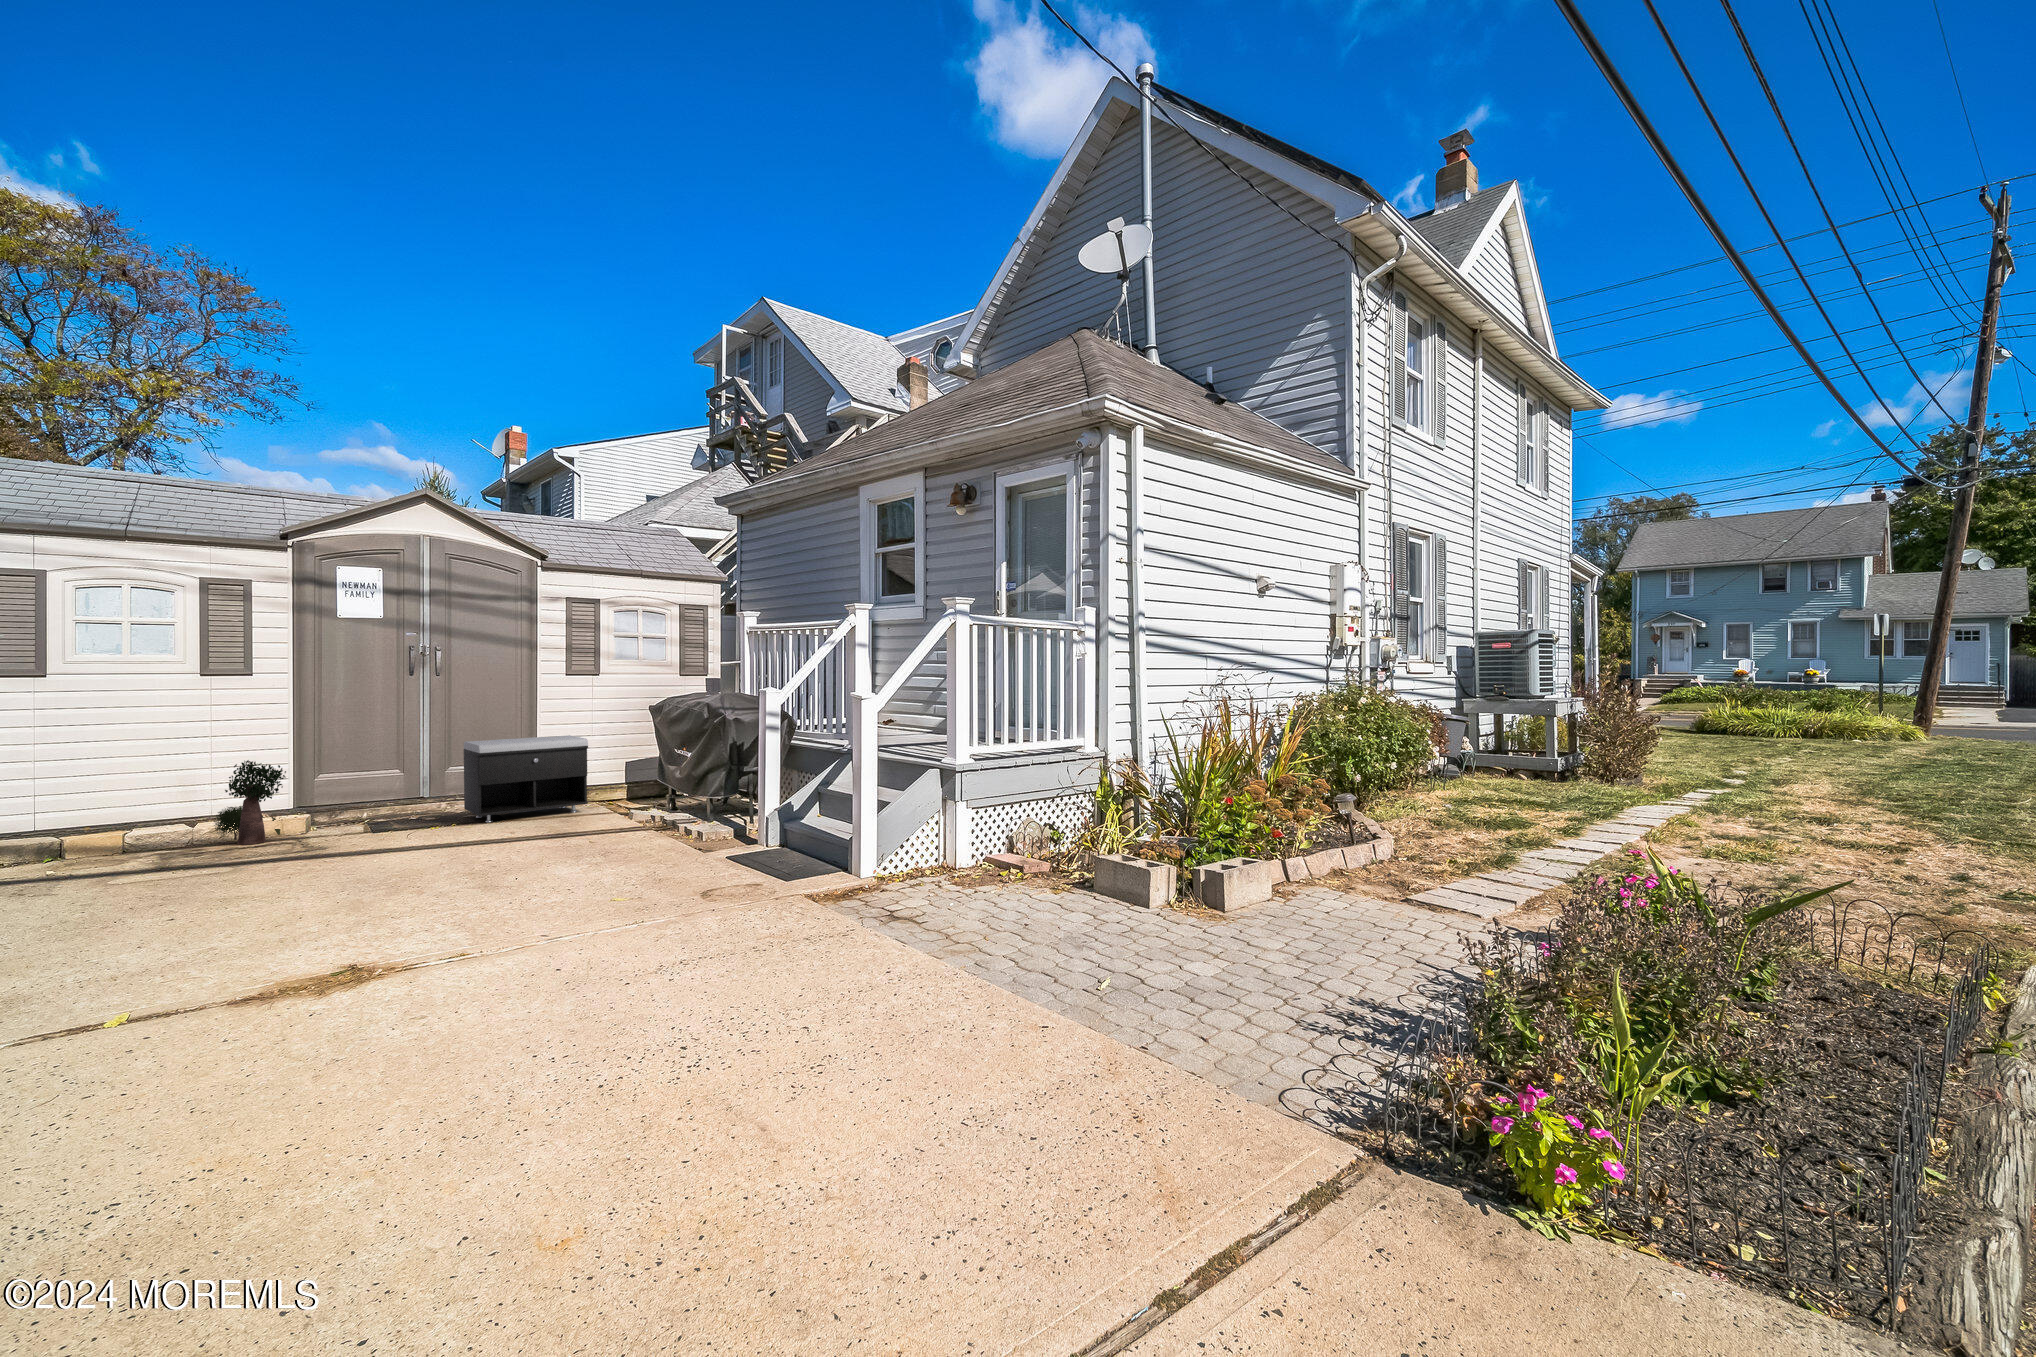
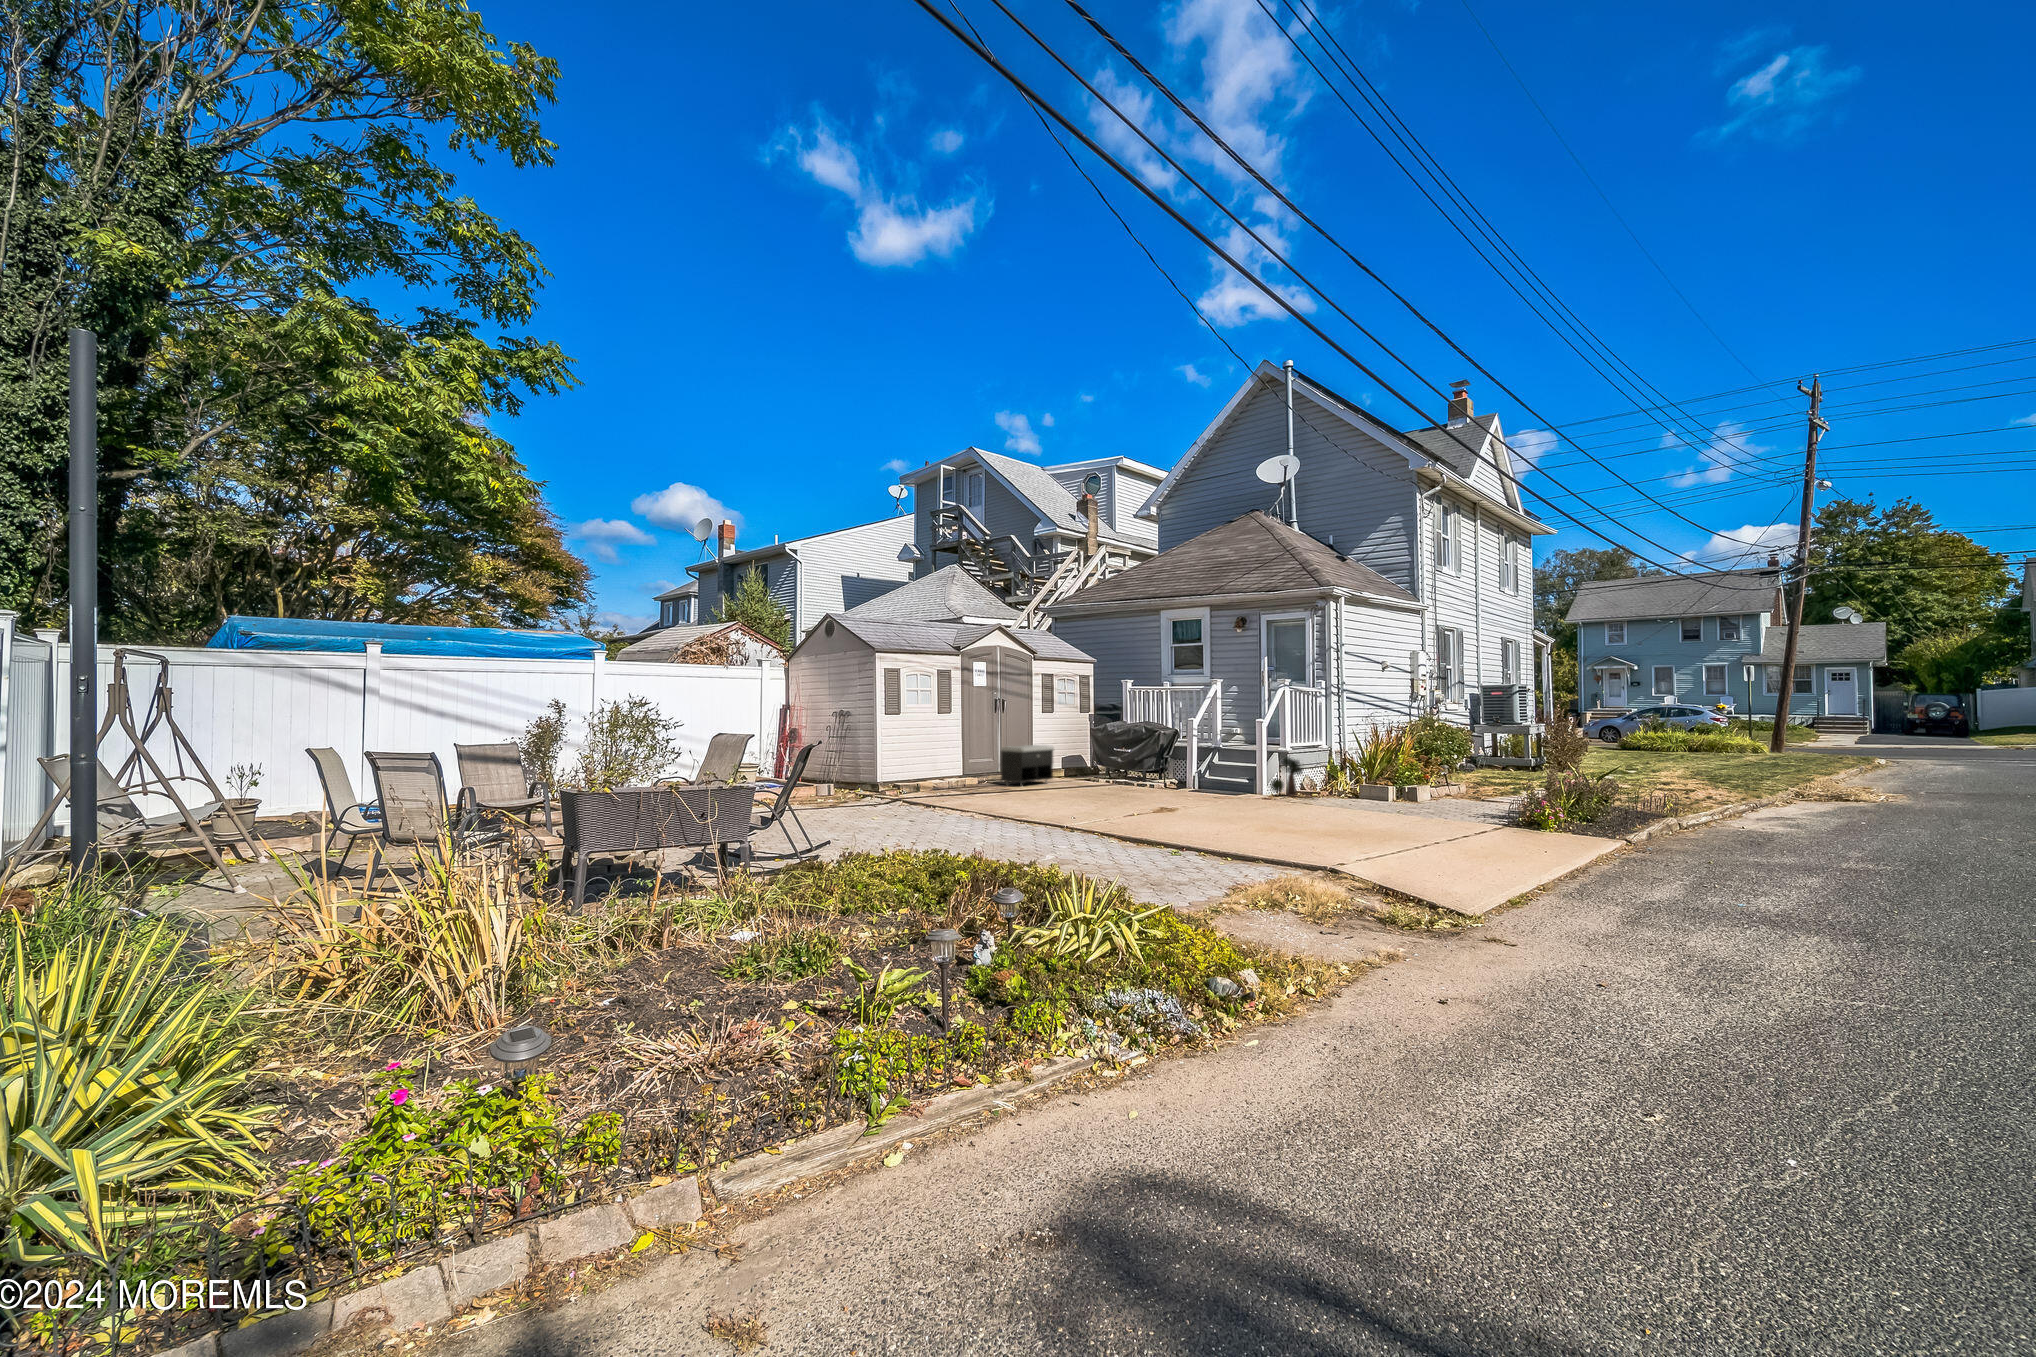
potted plant: present [214,760,286,845] -> present [1270,757,1303,797]

